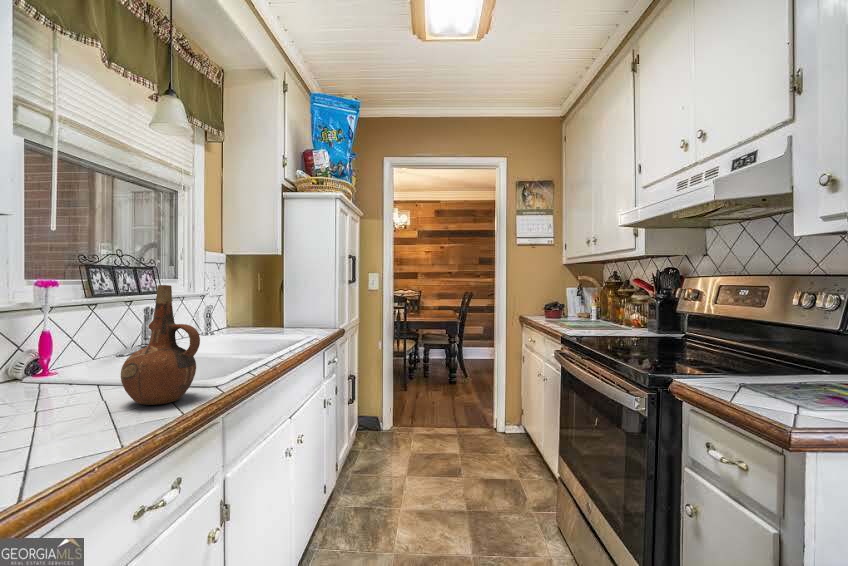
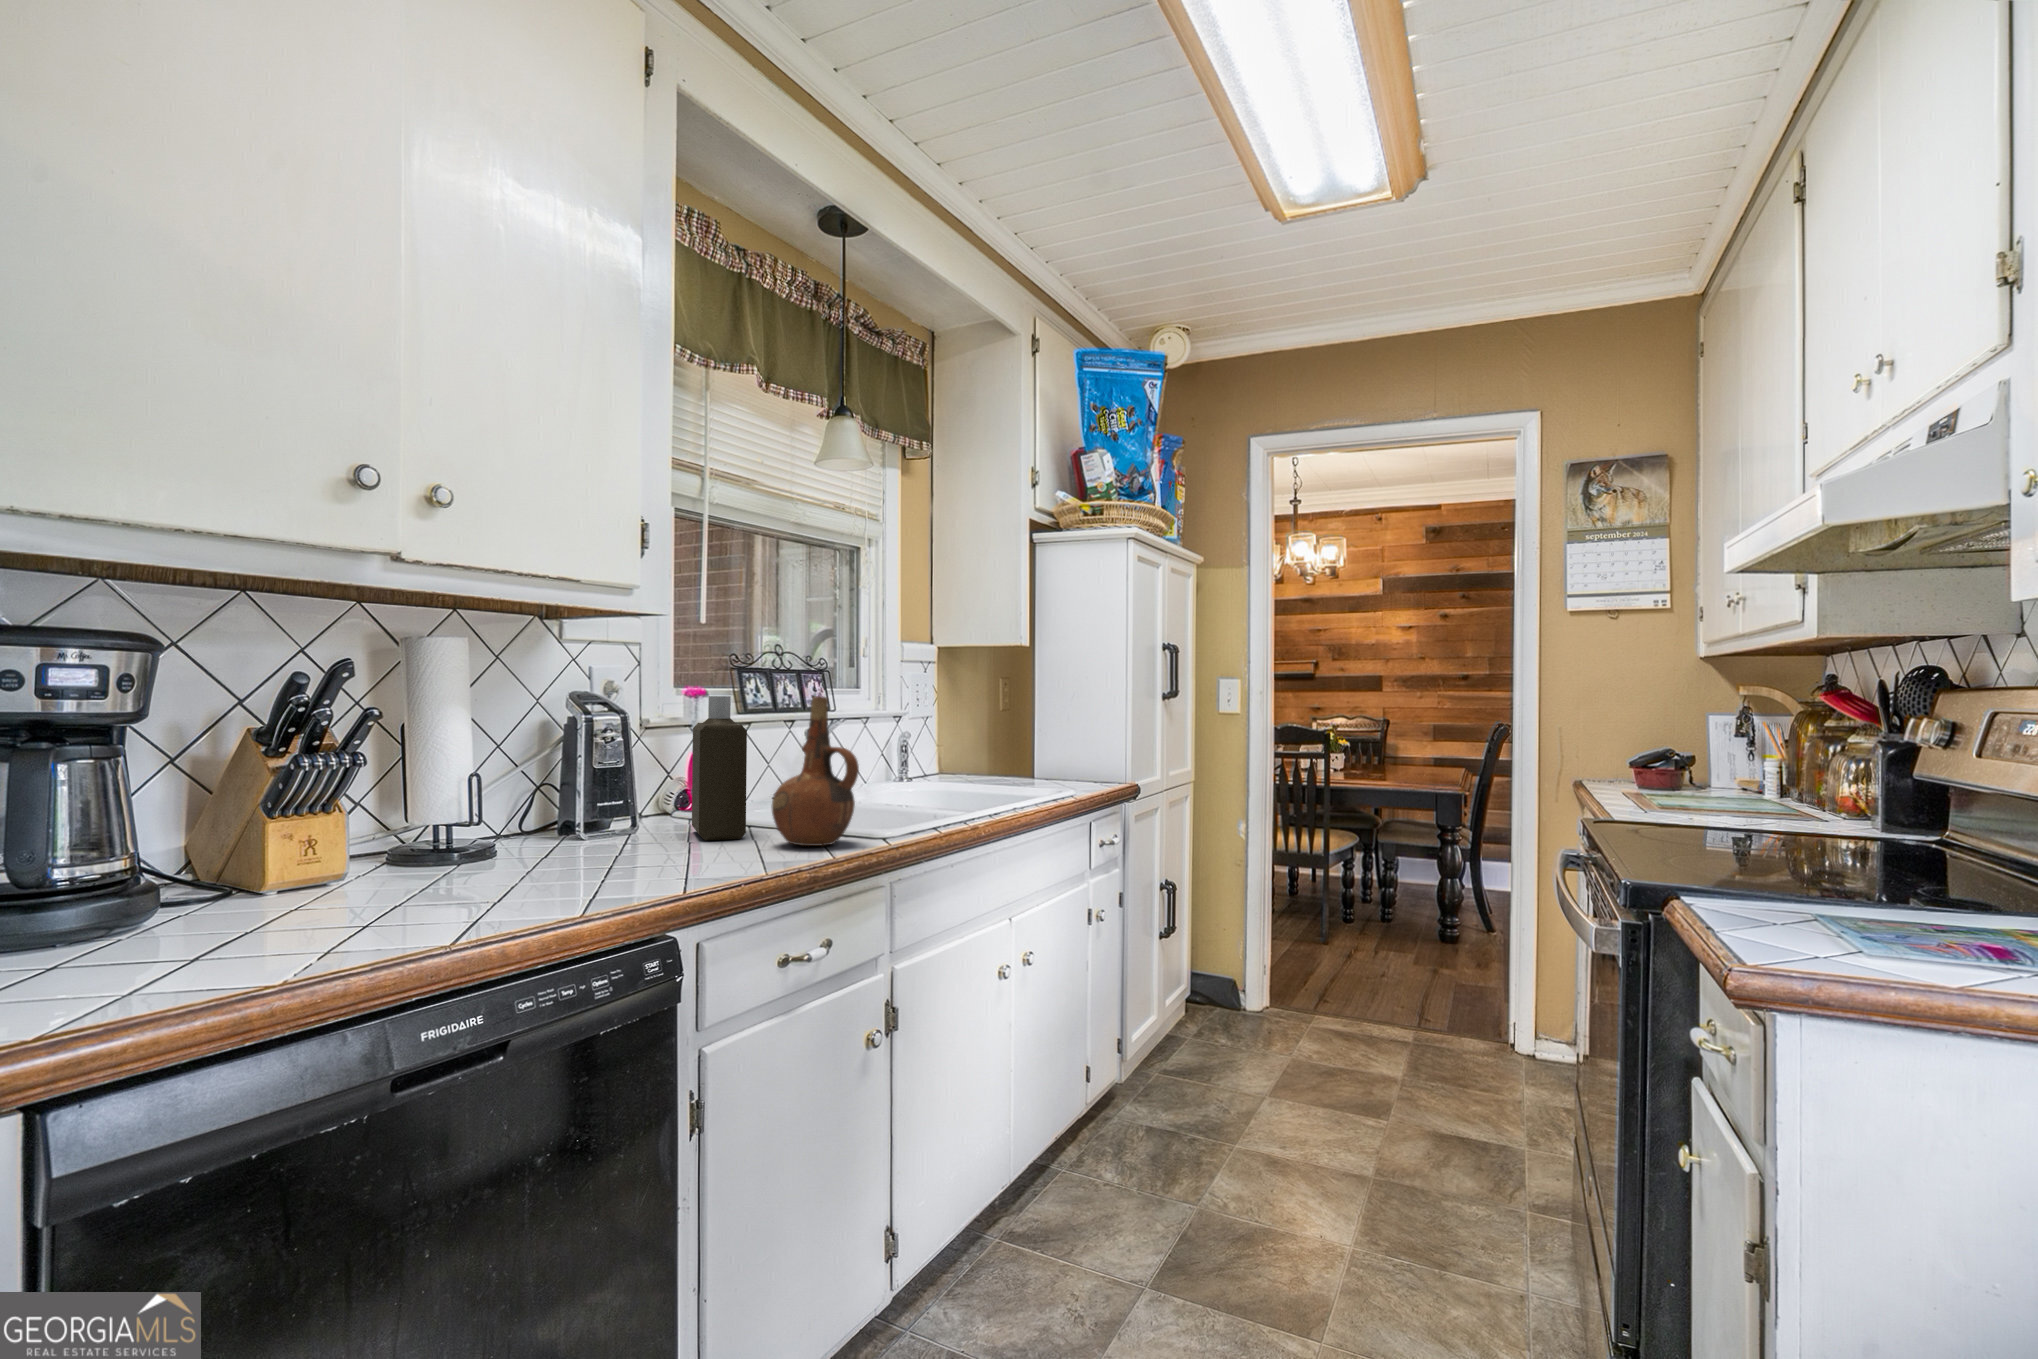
bottle: none [41,285,95,406] -> present [692,696,747,840]

